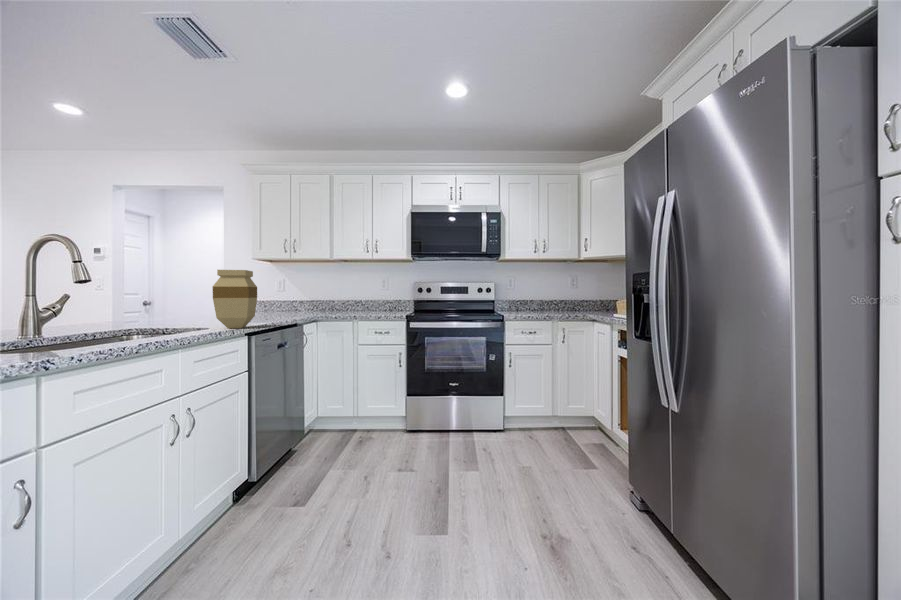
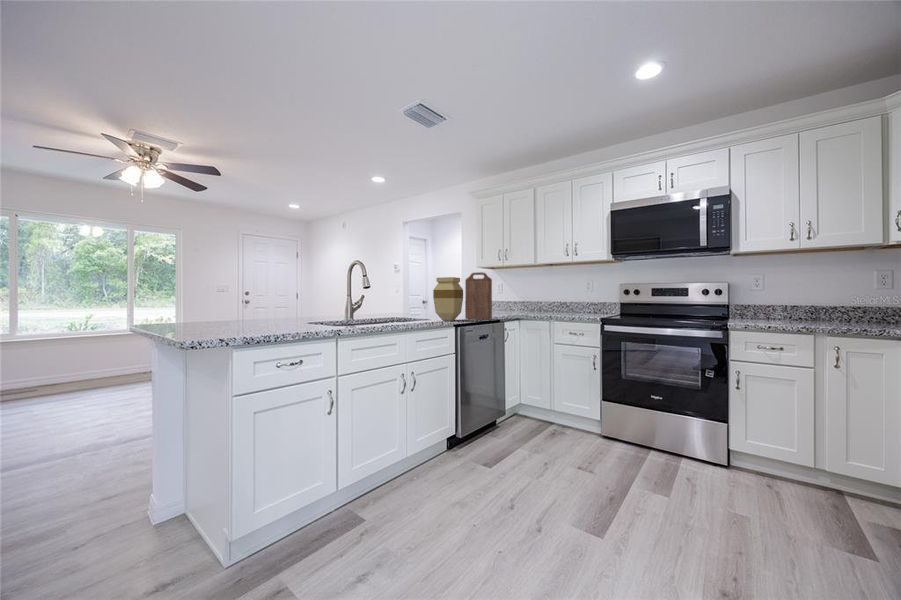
cutting board: none [255,265,293,324] -> present [465,272,492,319]

